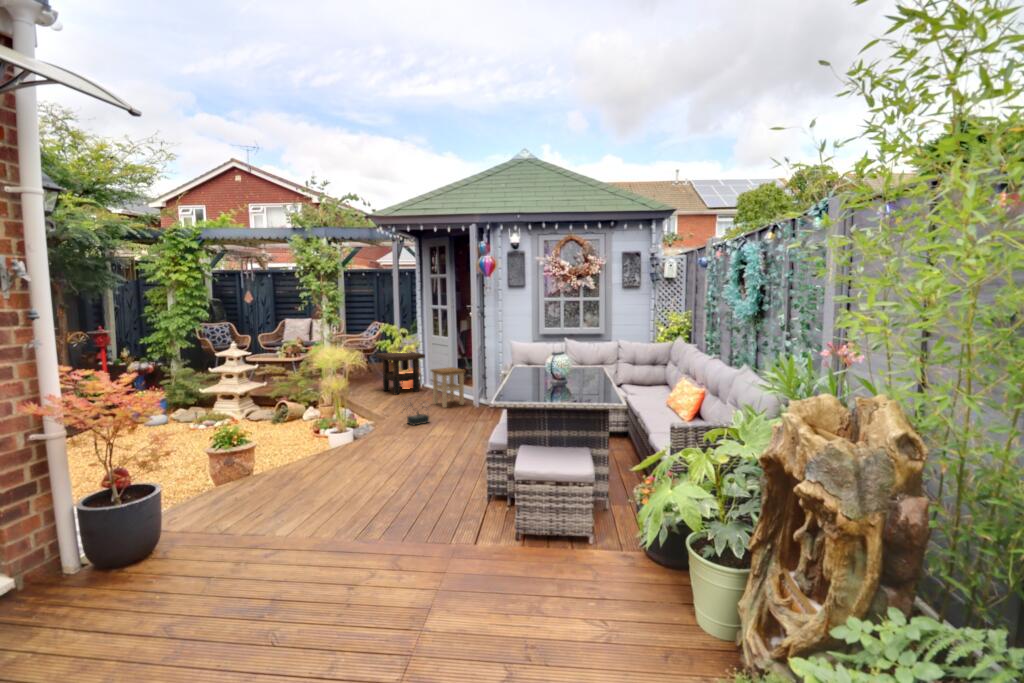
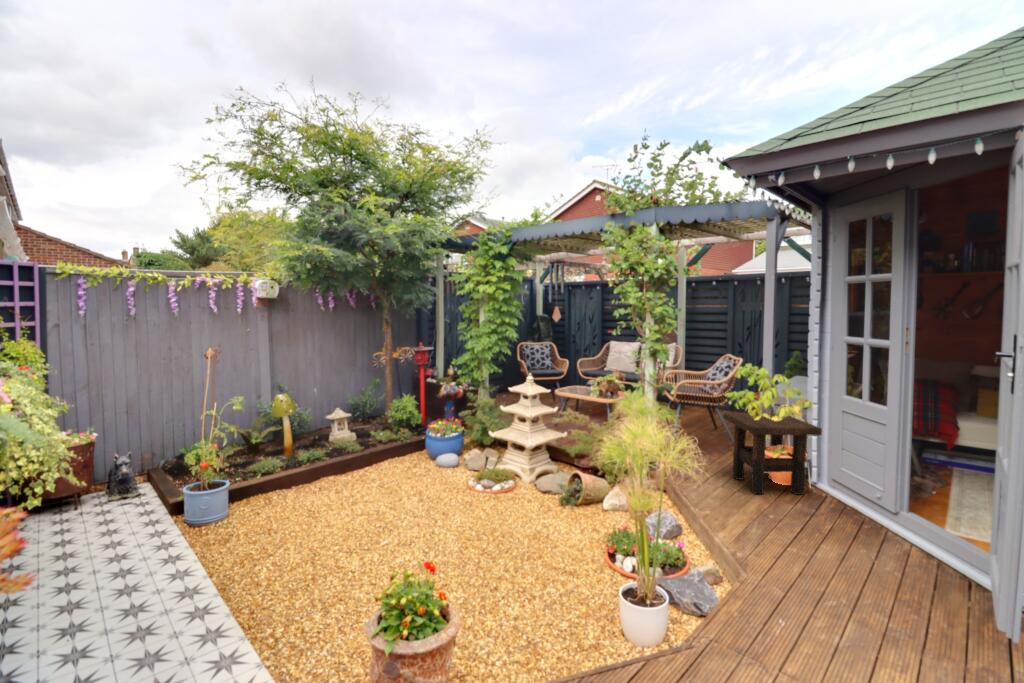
stool: present [431,367,465,408] -> none [843,477,950,582]
decorative plant: present [402,402,429,425] -> none [771,563,858,646]

